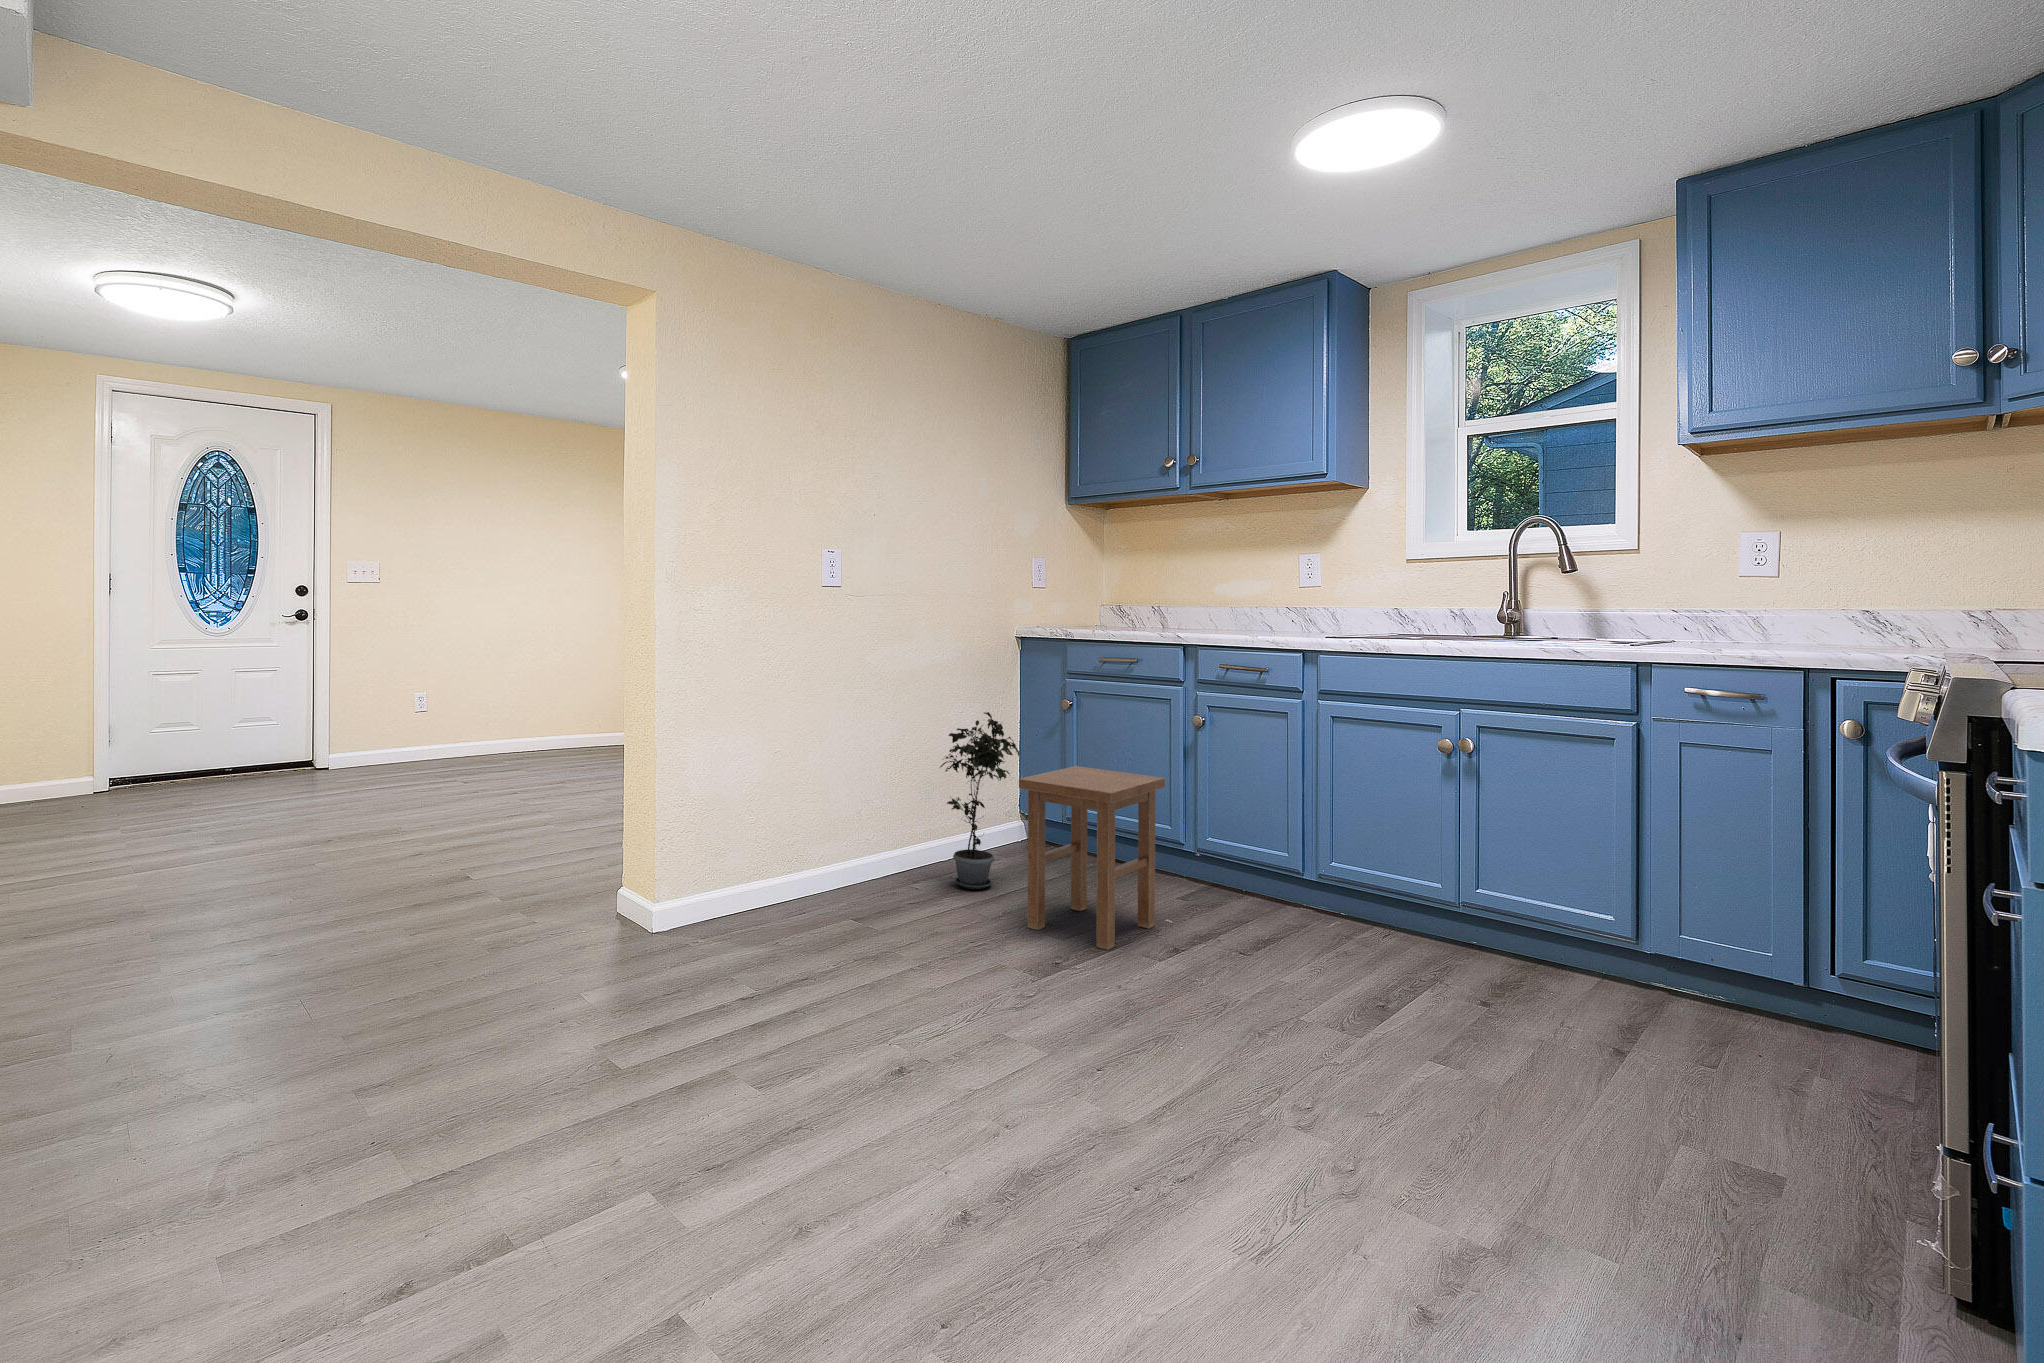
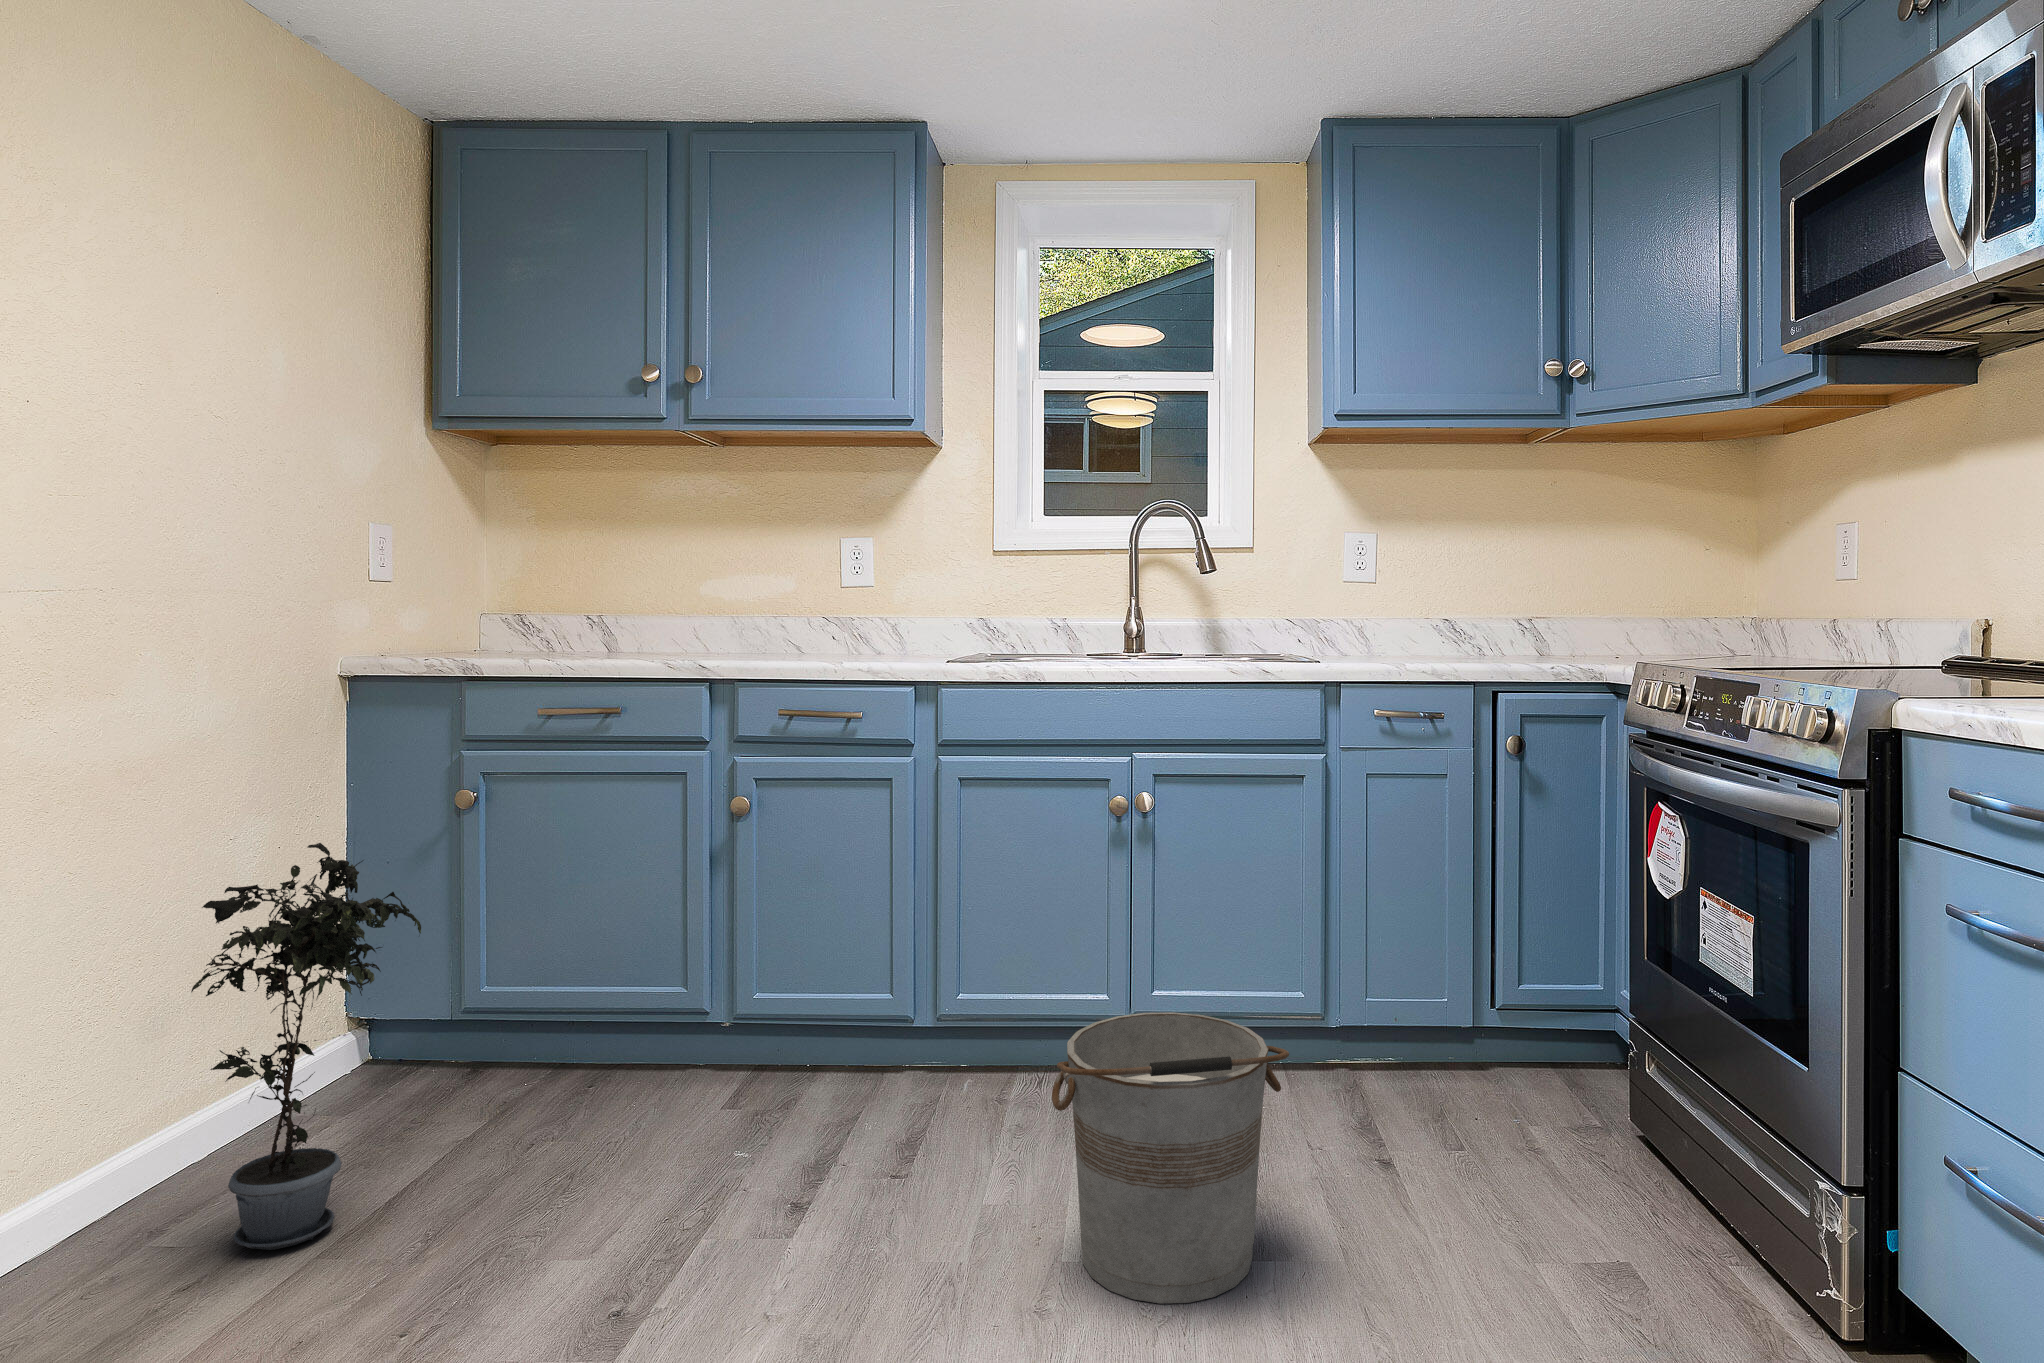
stool: present [1019,766,1165,950] -> none [456,926,745,1307]
bucket: none [1300,866,1467,1043] -> present [1052,1012,1289,1304]

